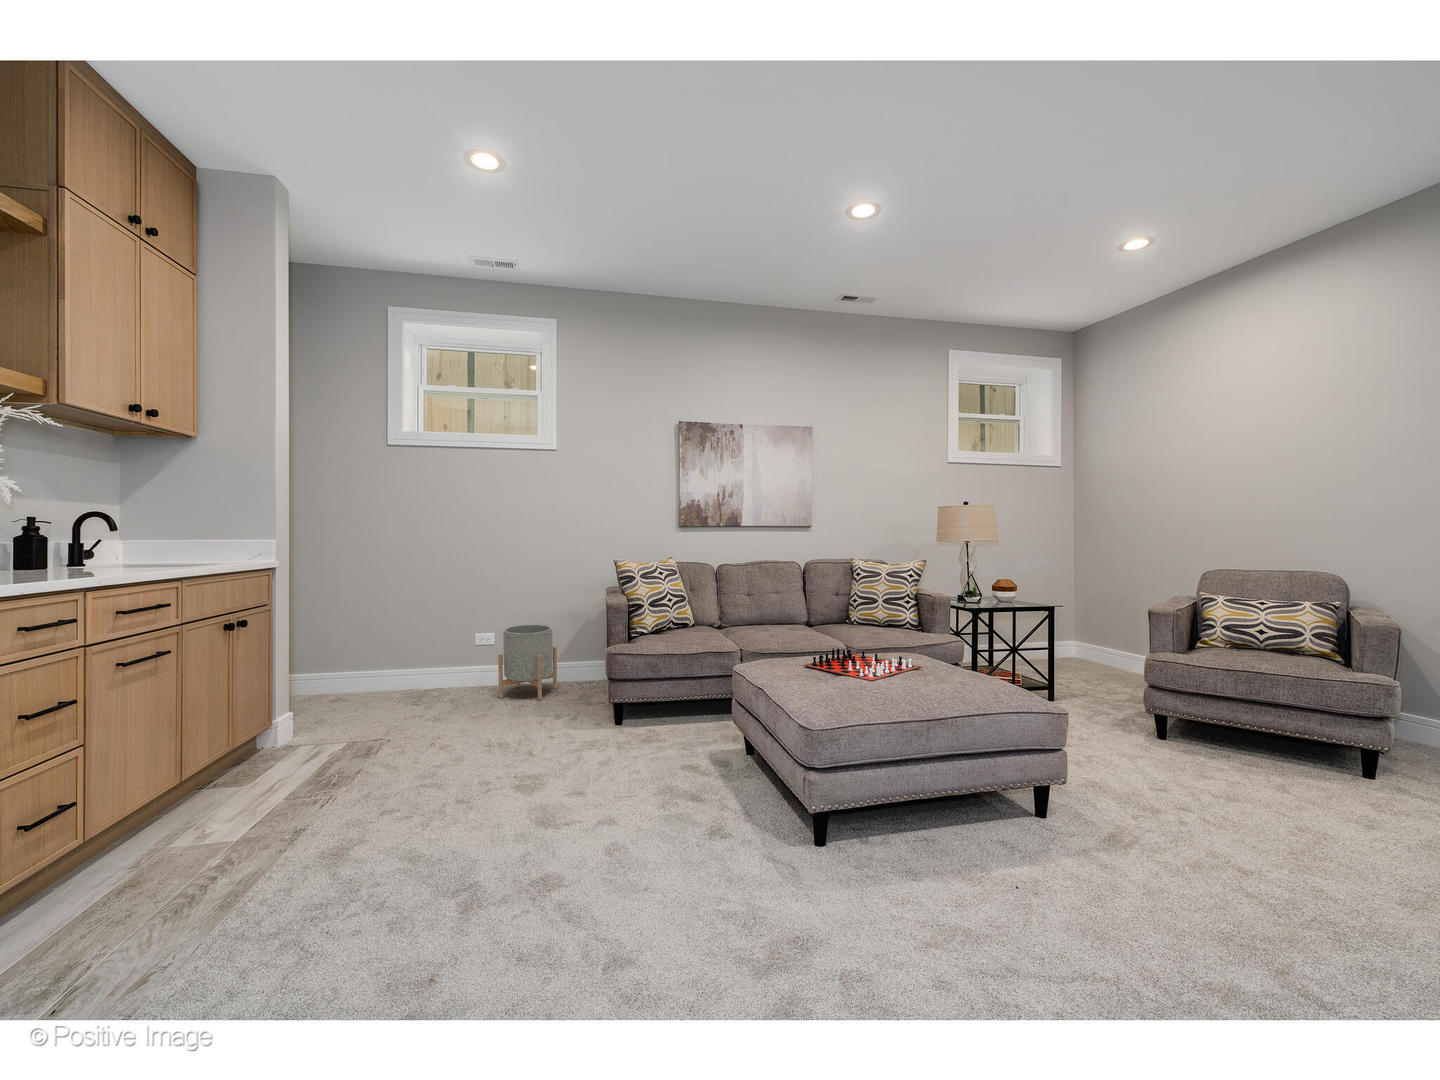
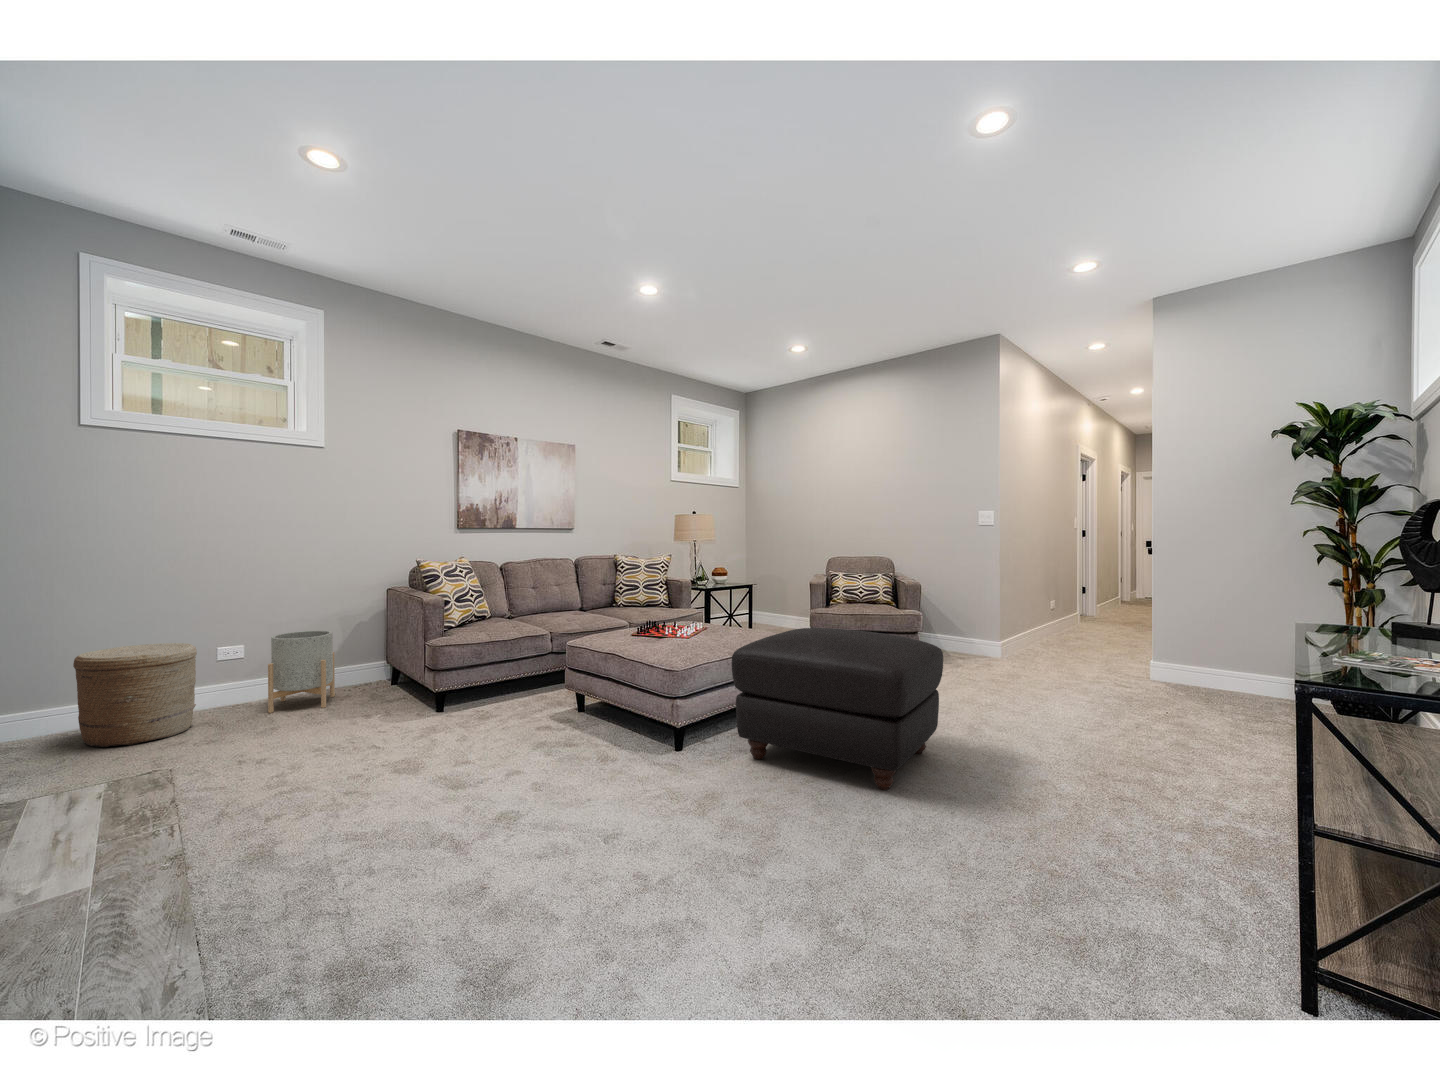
woven basket: none [365,627,446,712] -> present [73,643,197,747]
ottoman: none [872,707,1238,1004] -> present [732,628,943,790]

